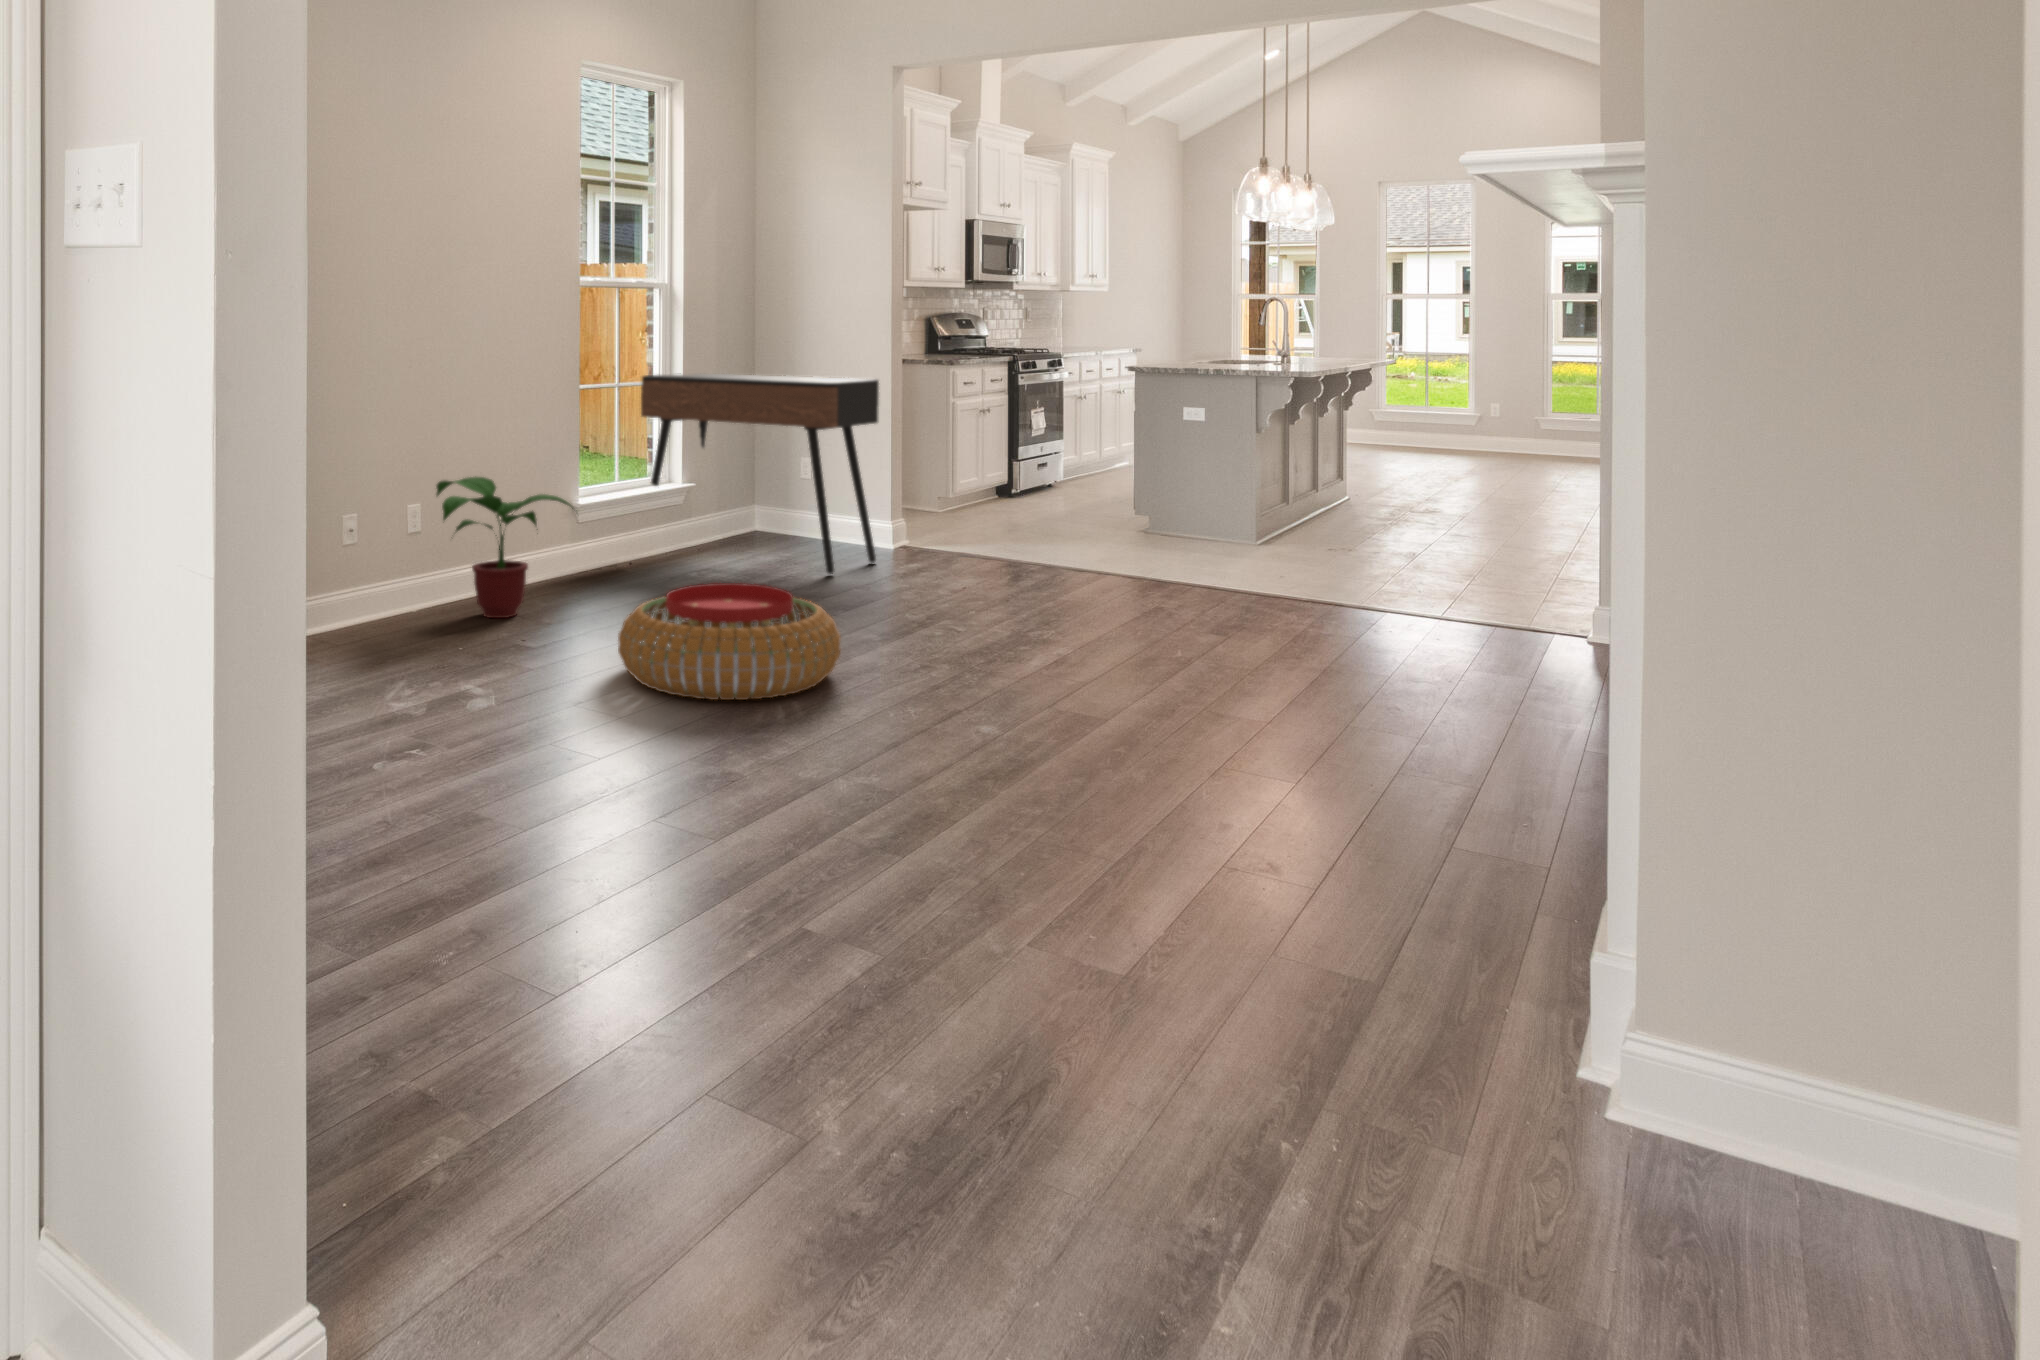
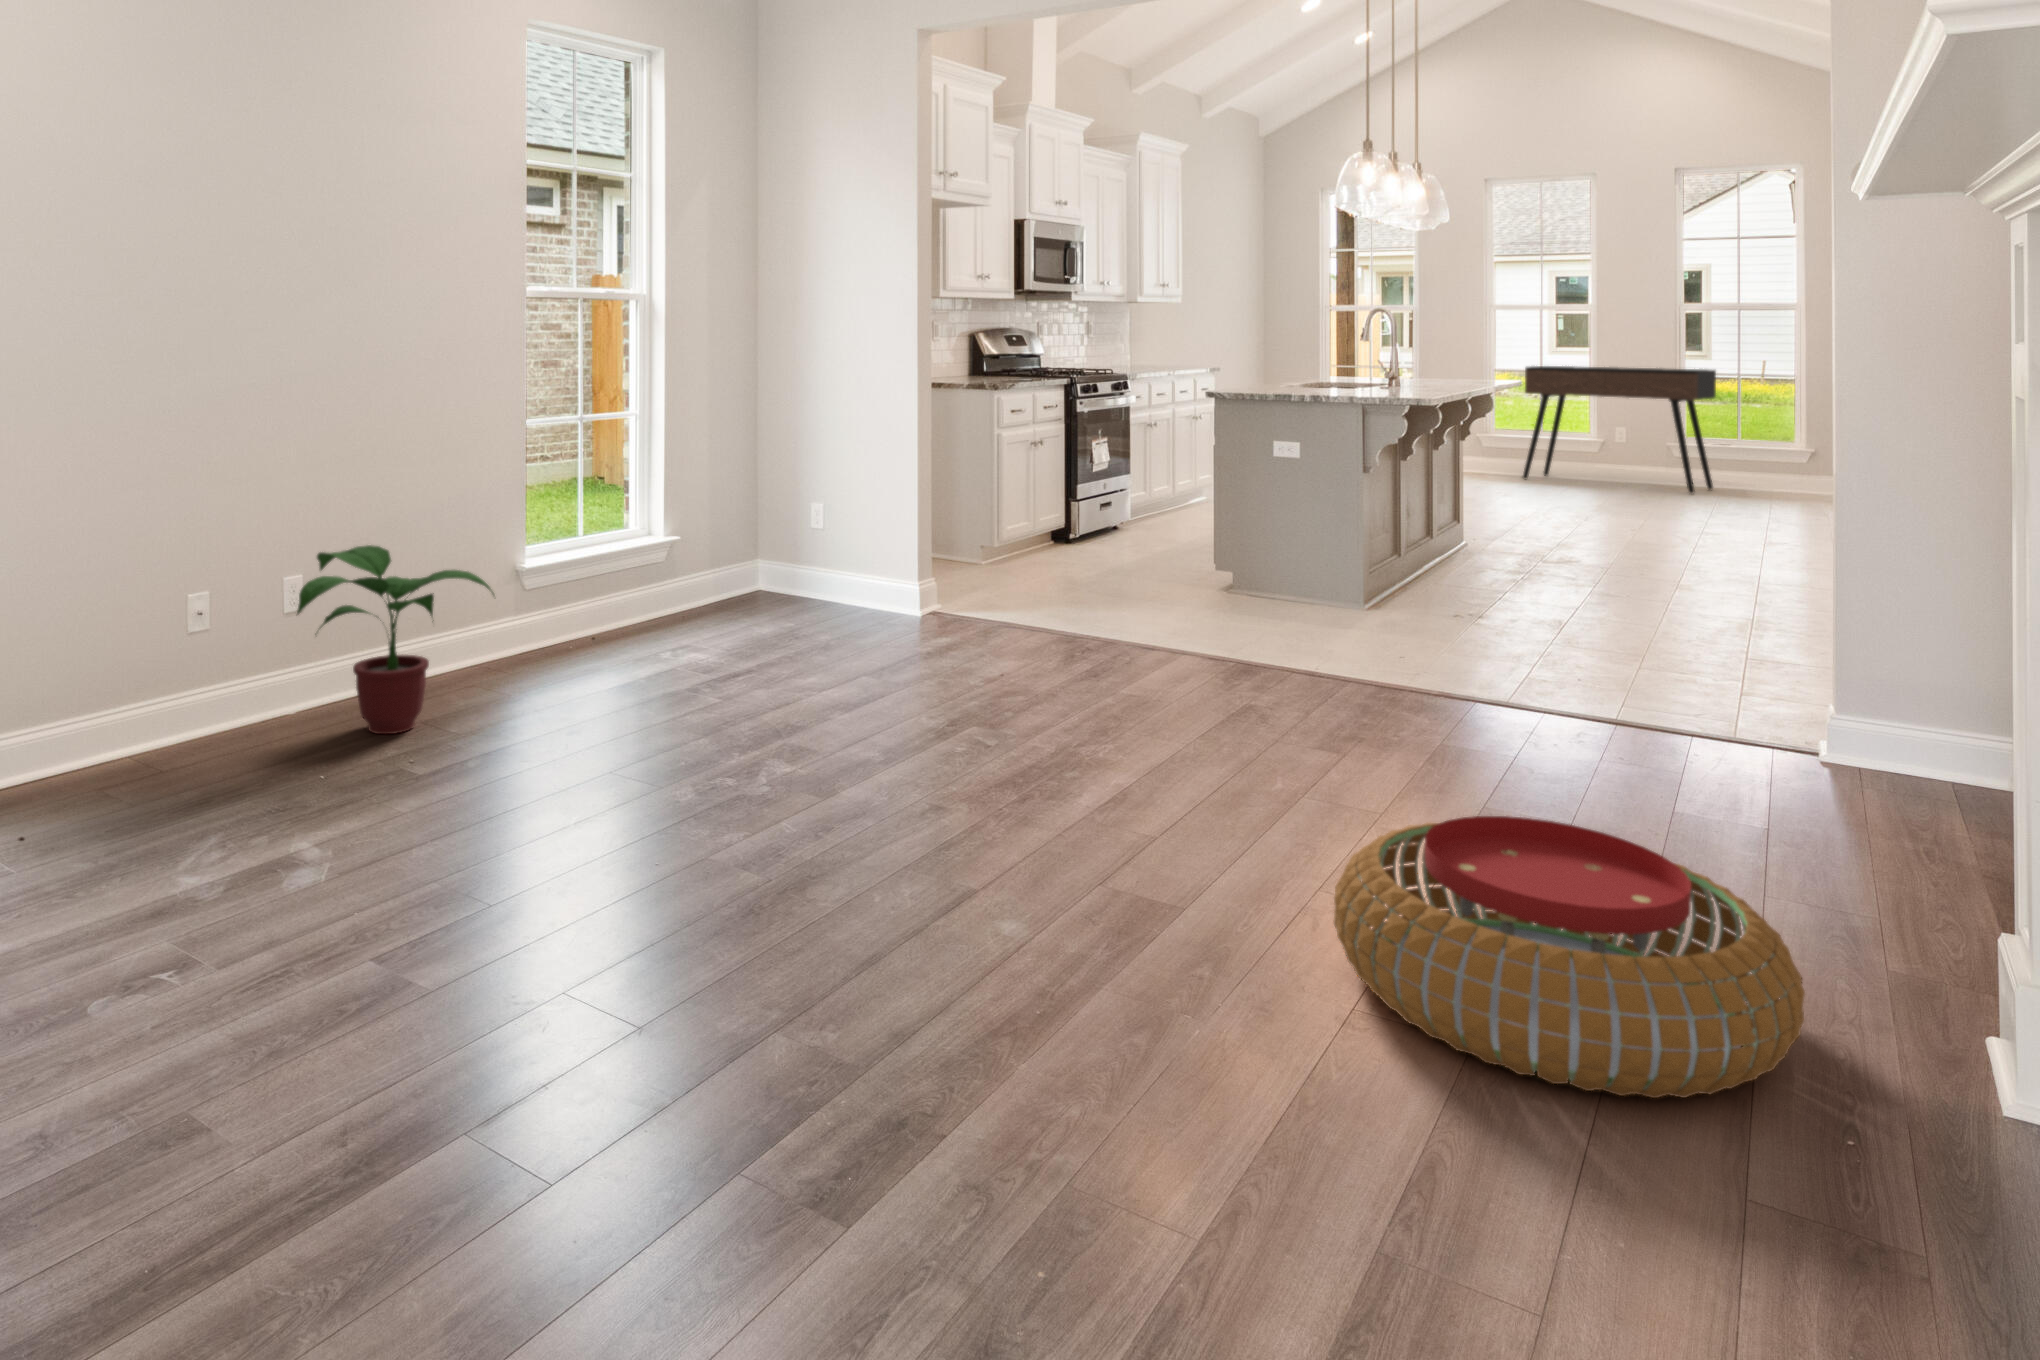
console table: present [641,373,879,574] -> present [1523,366,1716,493]
pouf: present [618,583,841,700] -> present [1334,816,1805,1098]

